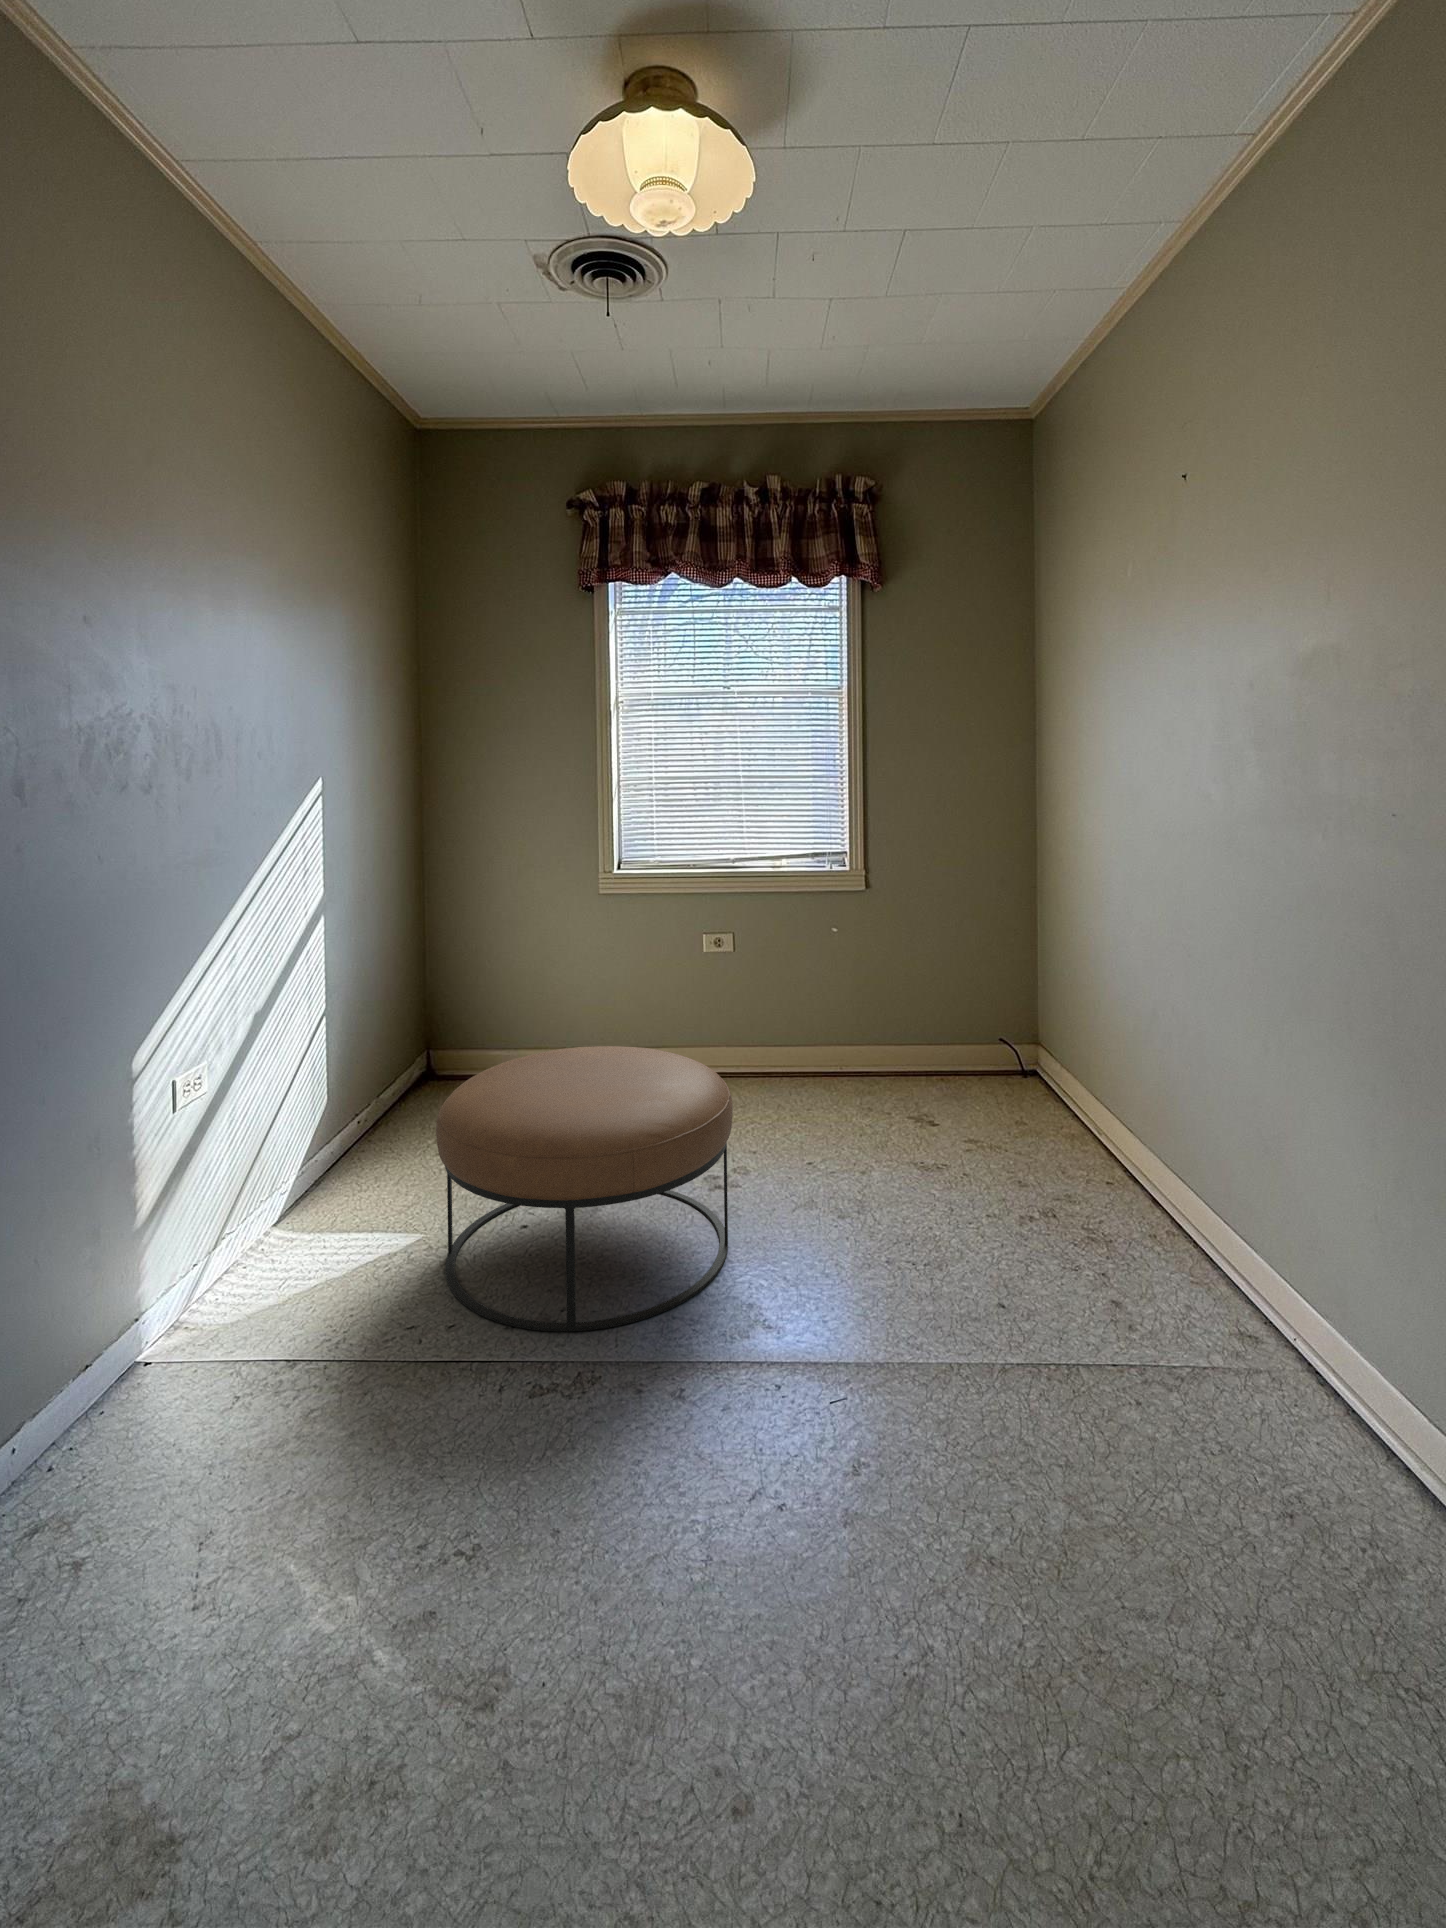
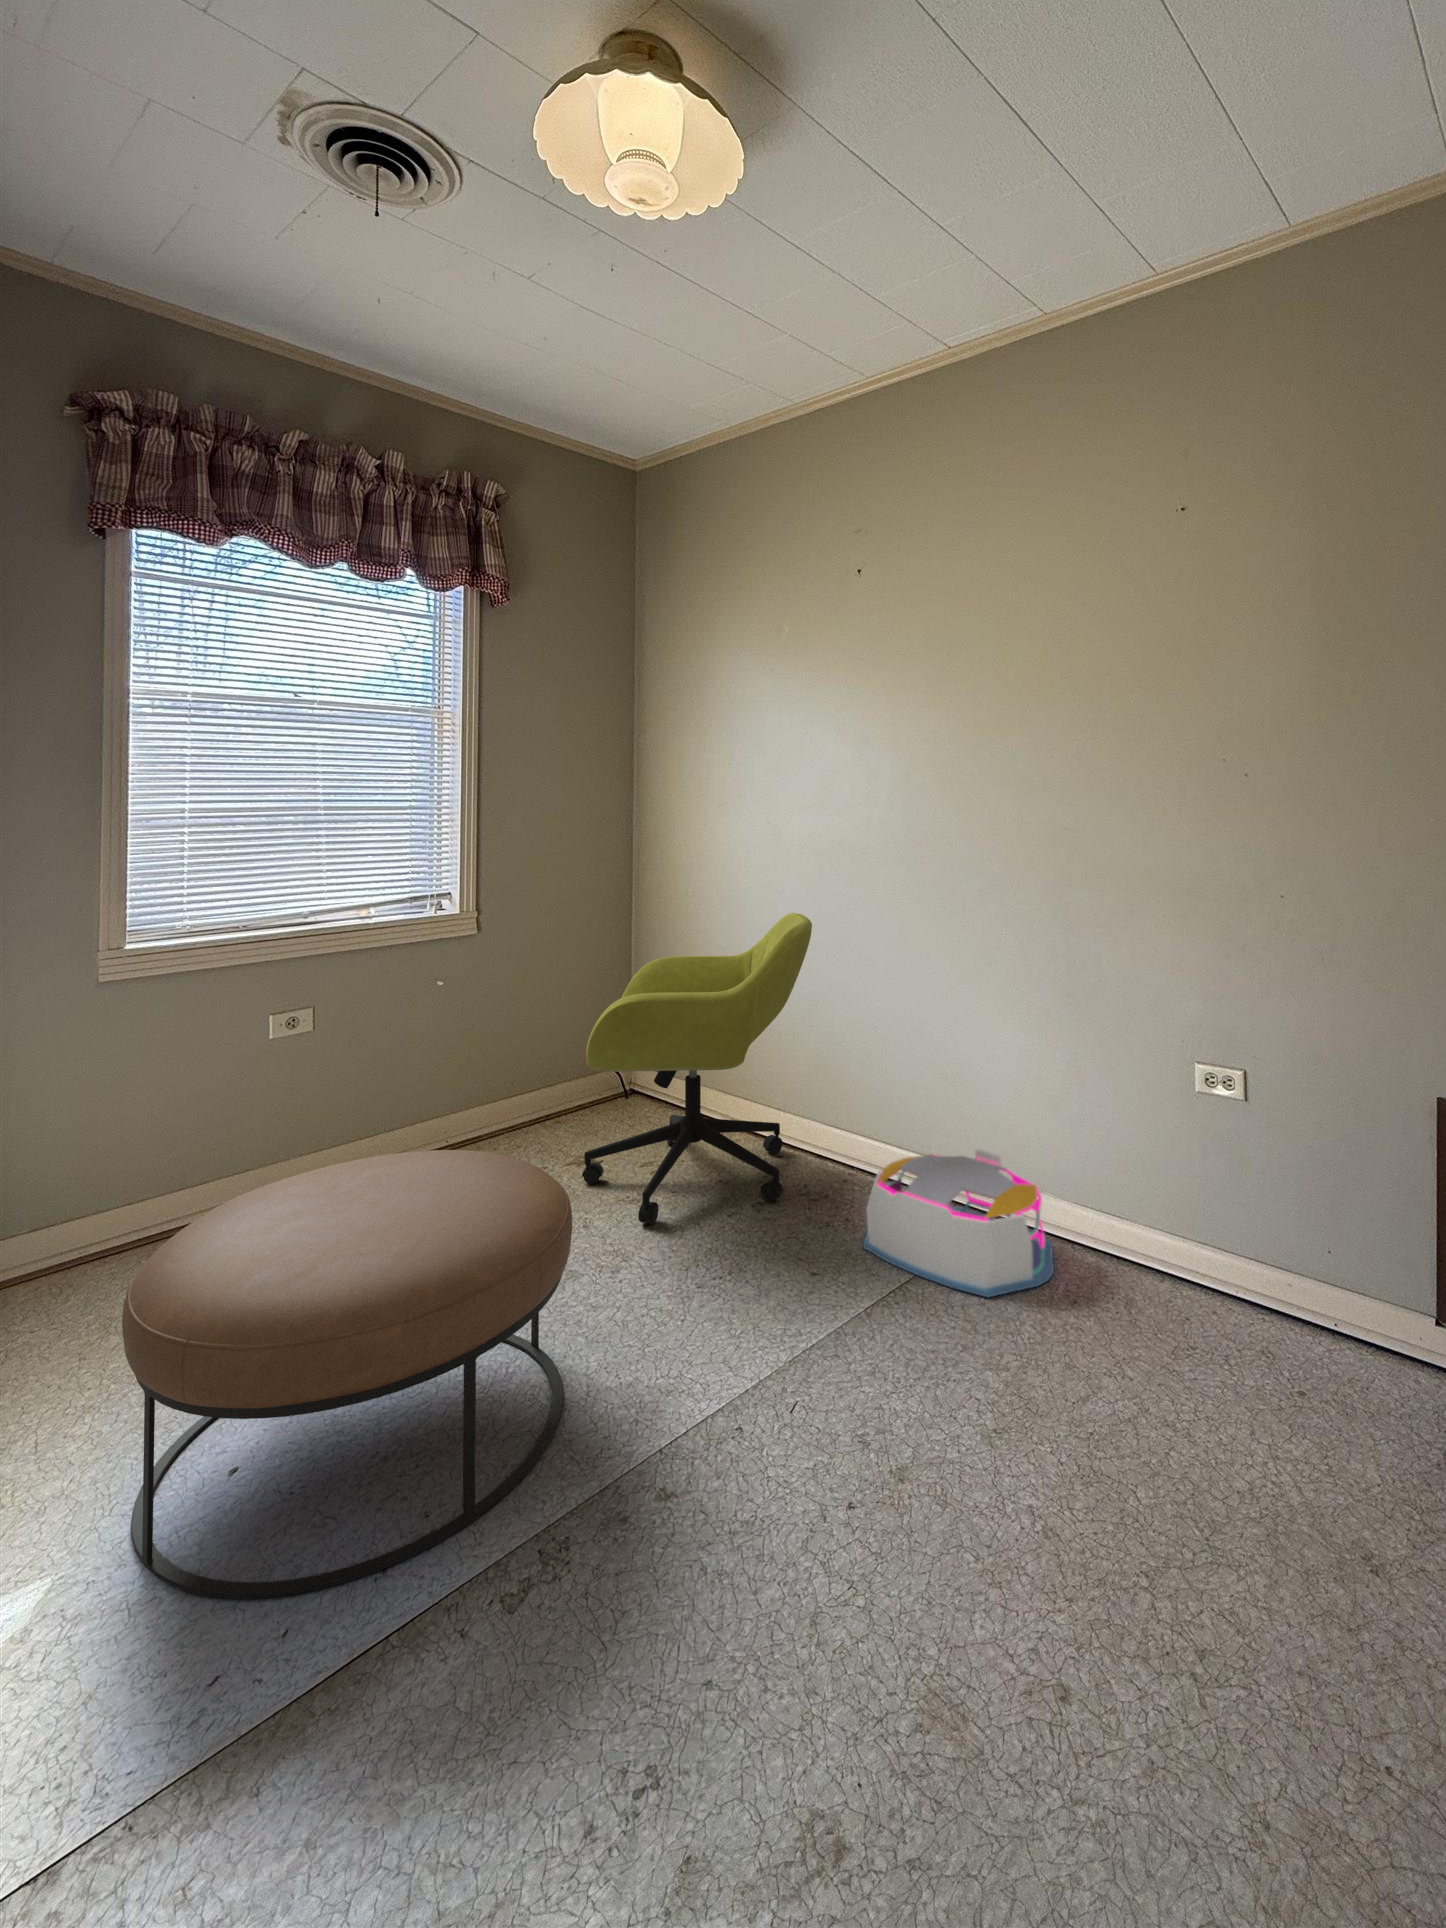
office chair: none [865,902,1138,1221] -> present [582,913,812,1224]
storage bin: none [1084,1226,1347,1467] -> present [863,1149,1054,1297]

